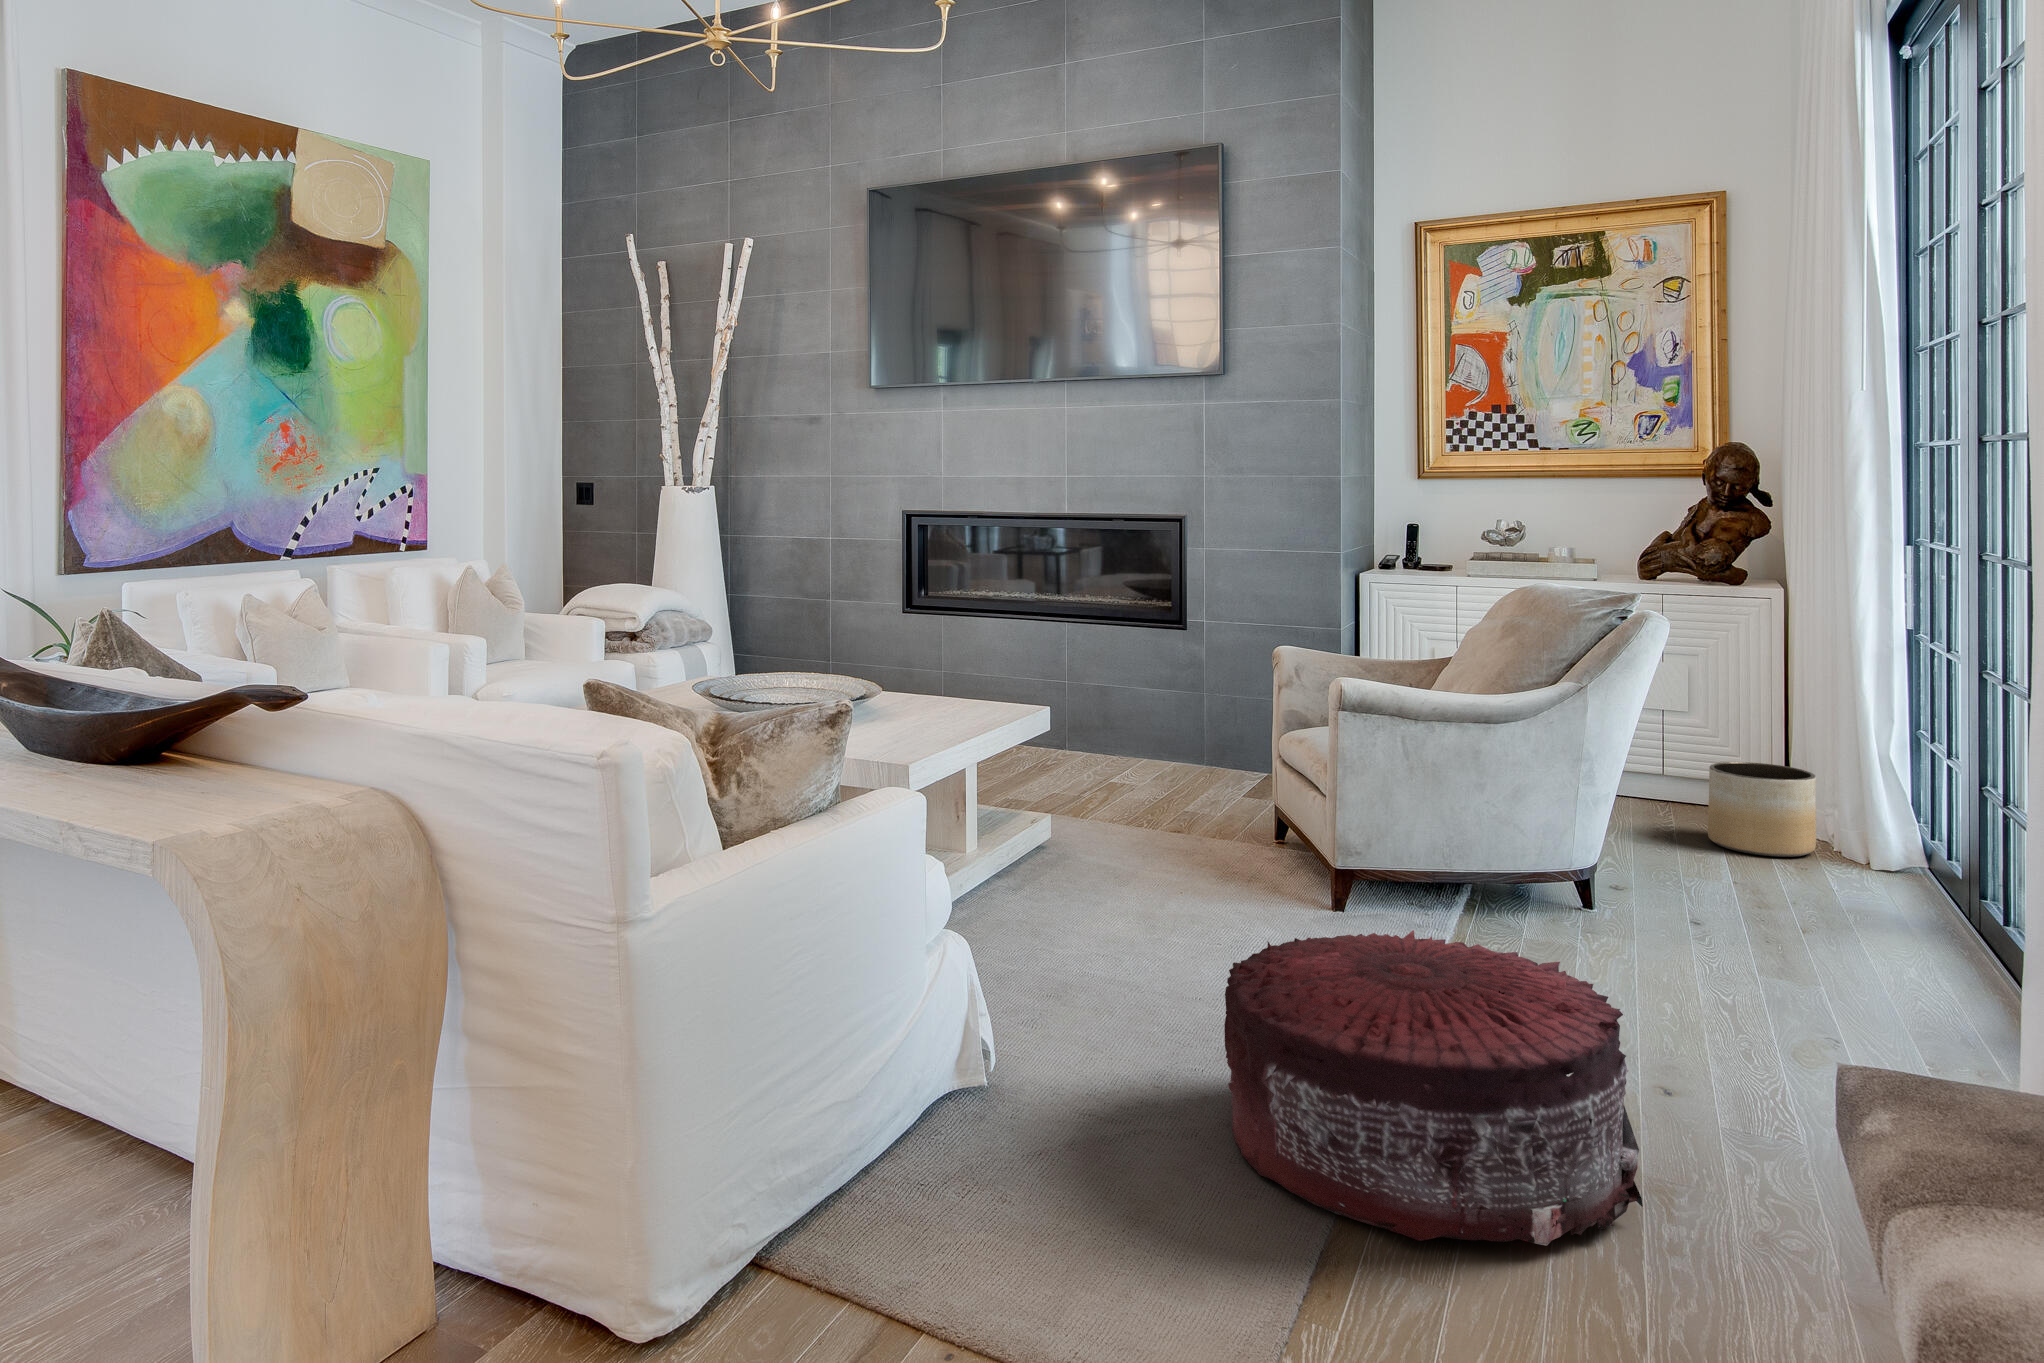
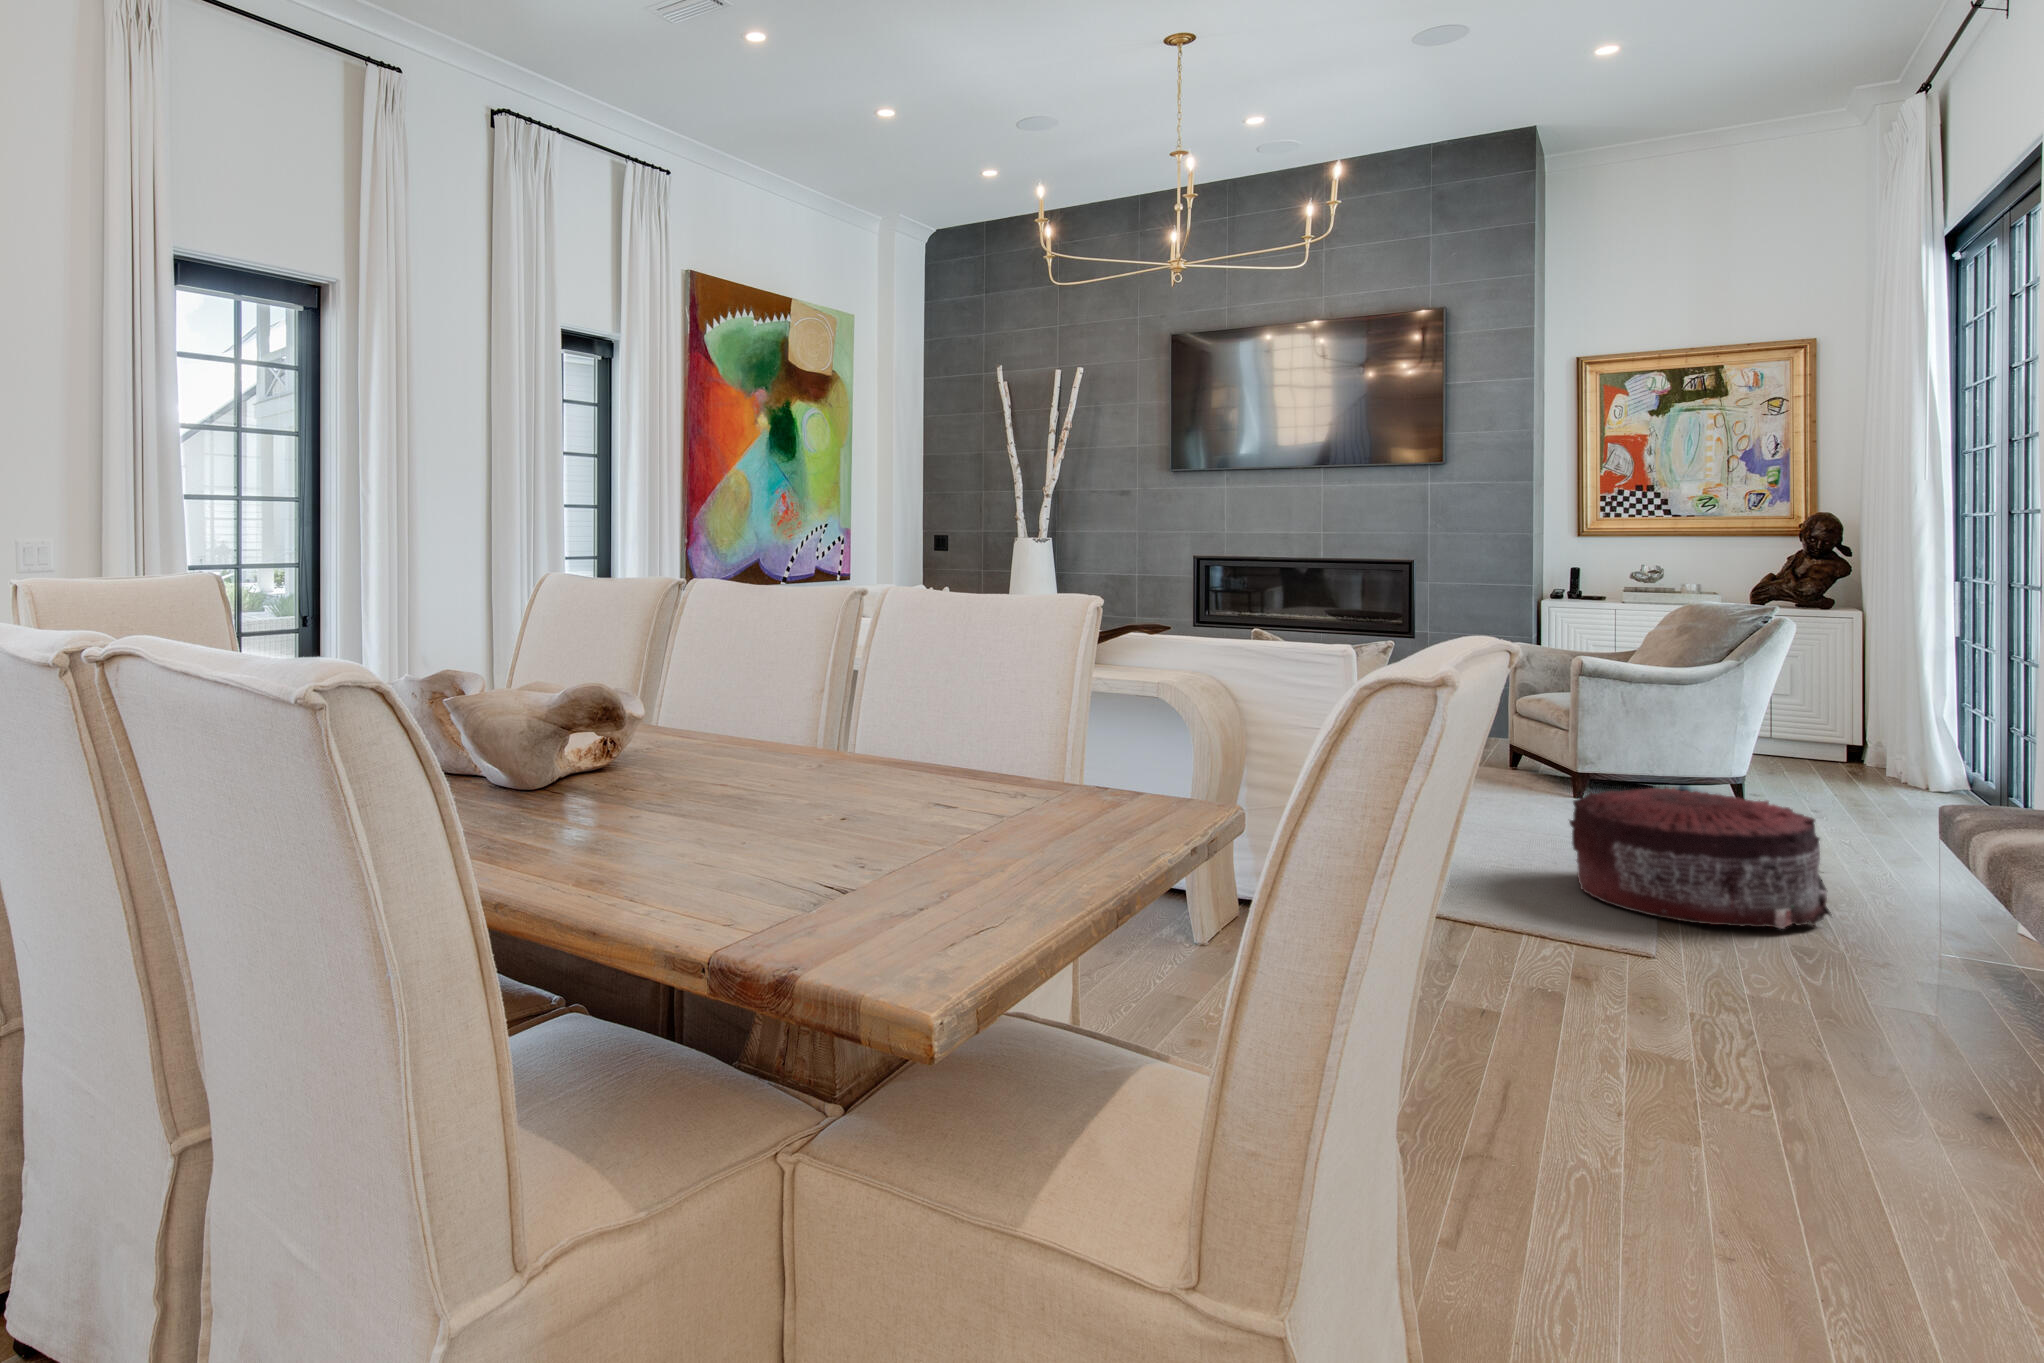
planter: present [1708,762,1816,857] -> none [1815,727,1894,789]

